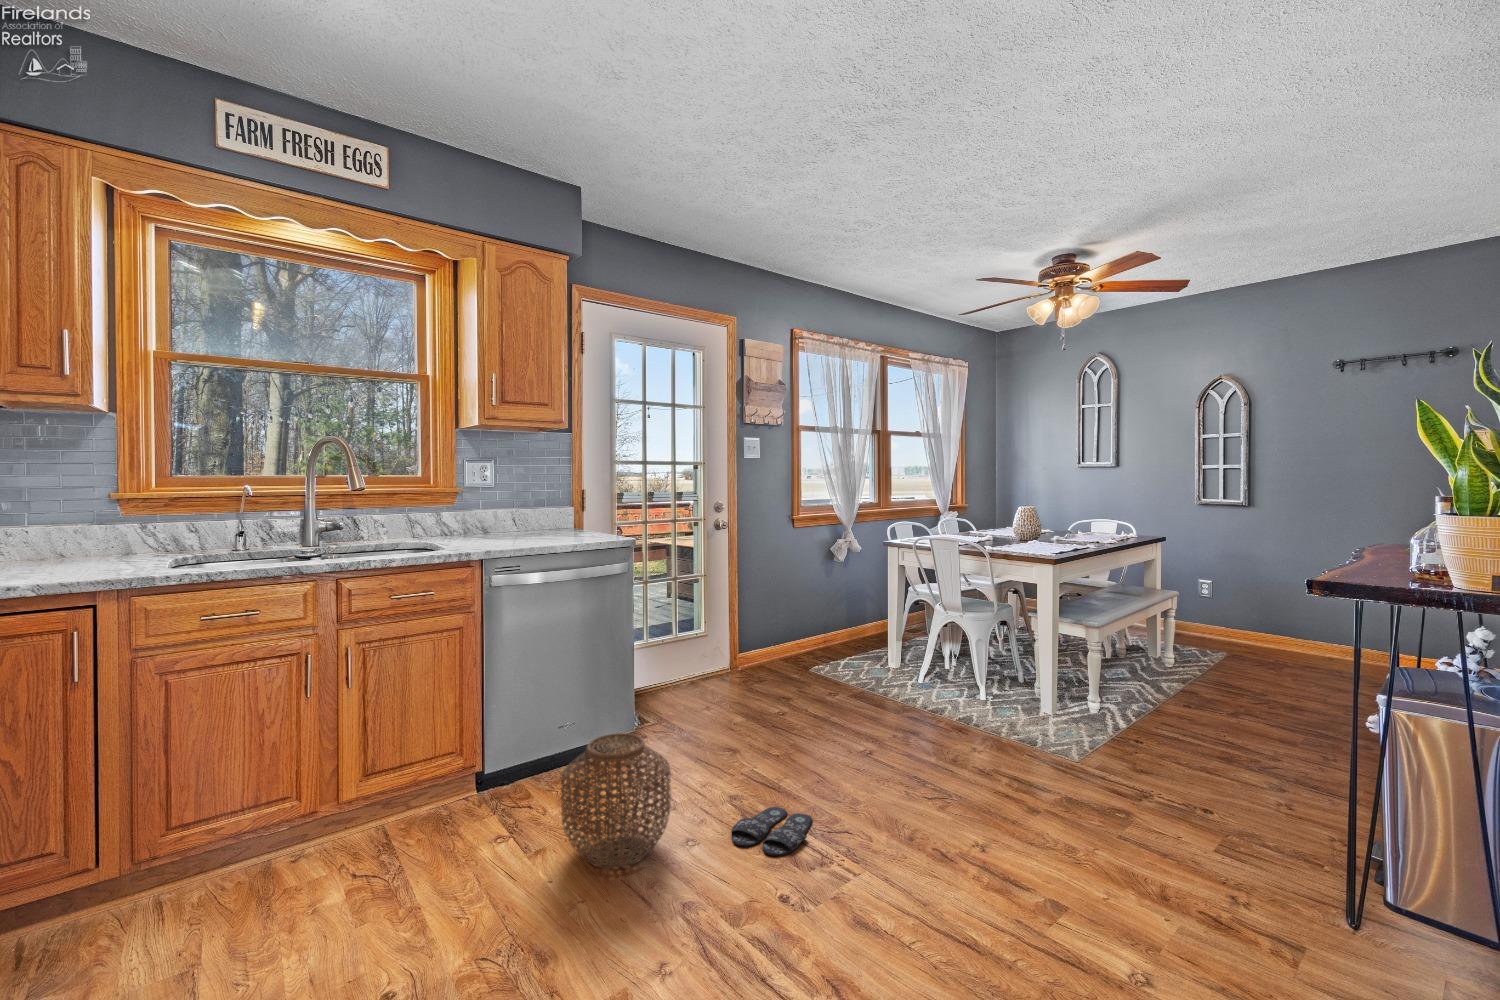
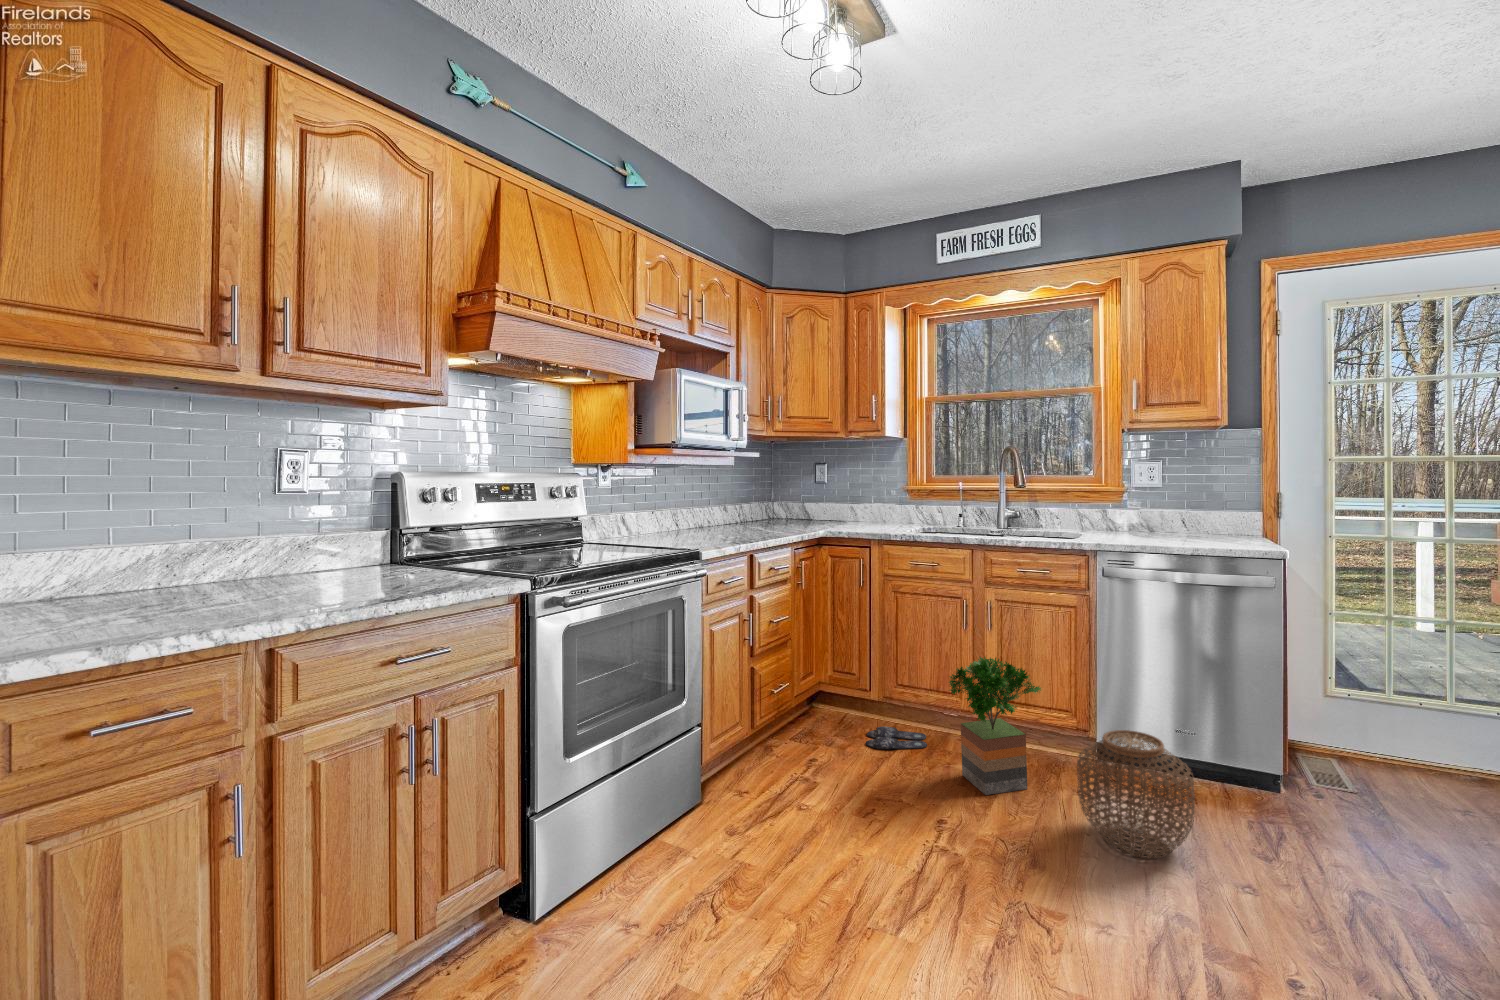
potted tree: none [363,709,487,903] -> present [949,657,1041,795]
slippers: present [731,807,812,856] -> present [866,726,927,749]

